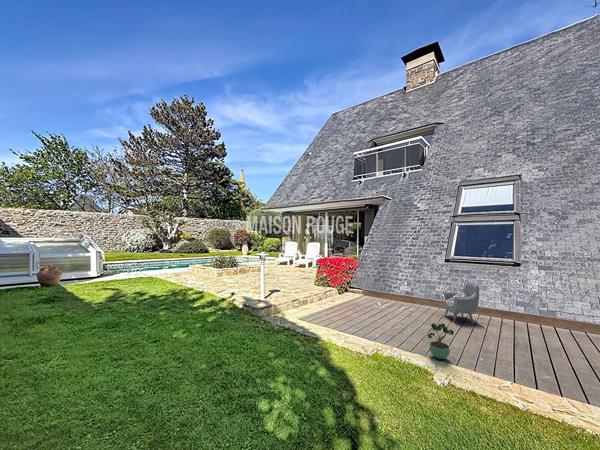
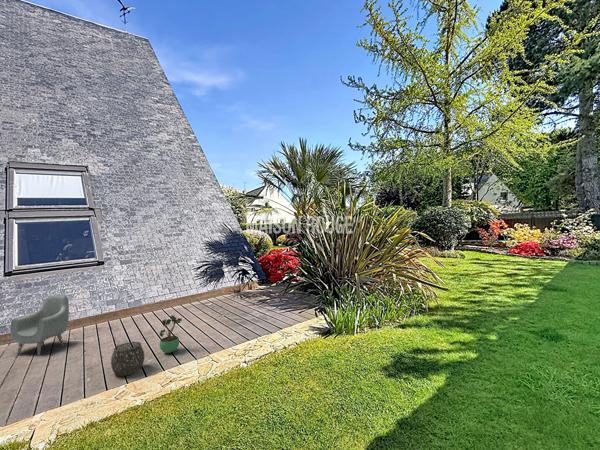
potted plant: present [428,323,454,359] -> present [159,315,182,353]
woven basket: none [479,340,513,373] -> present [111,342,144,376]

